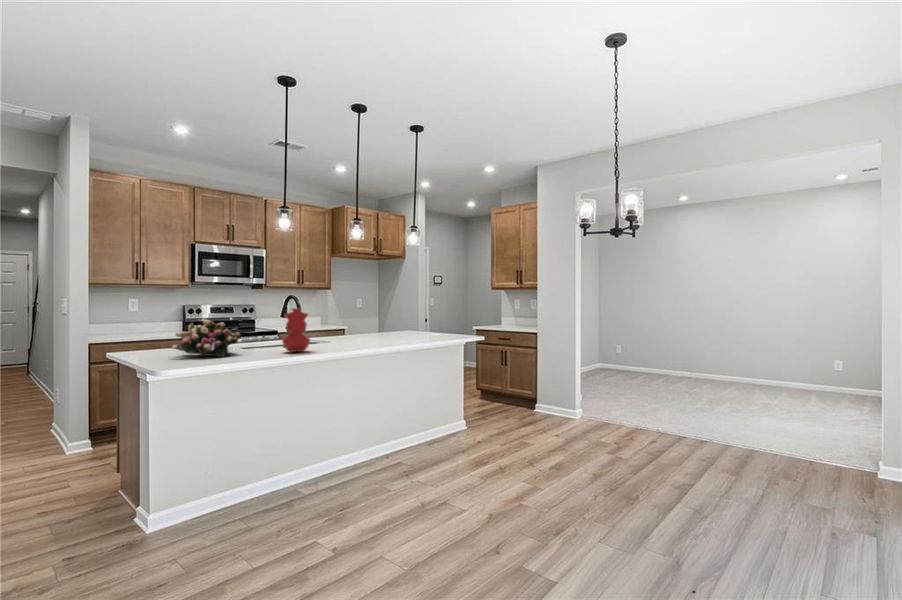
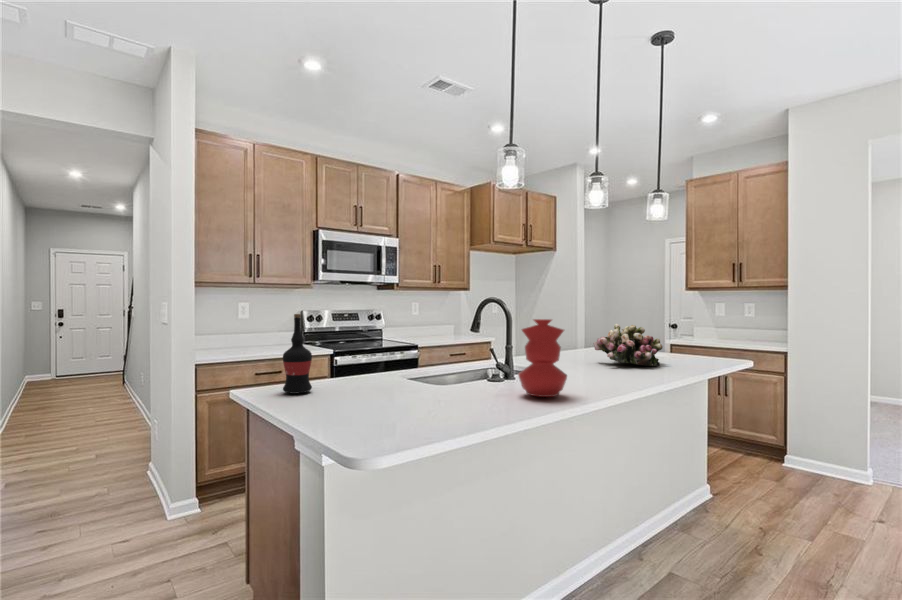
wine bottle: none [139,306,159,353] -> present [283,314,312,394]
flower arrangement: present [172,320,241,357] -> present [593,324,663,366]

